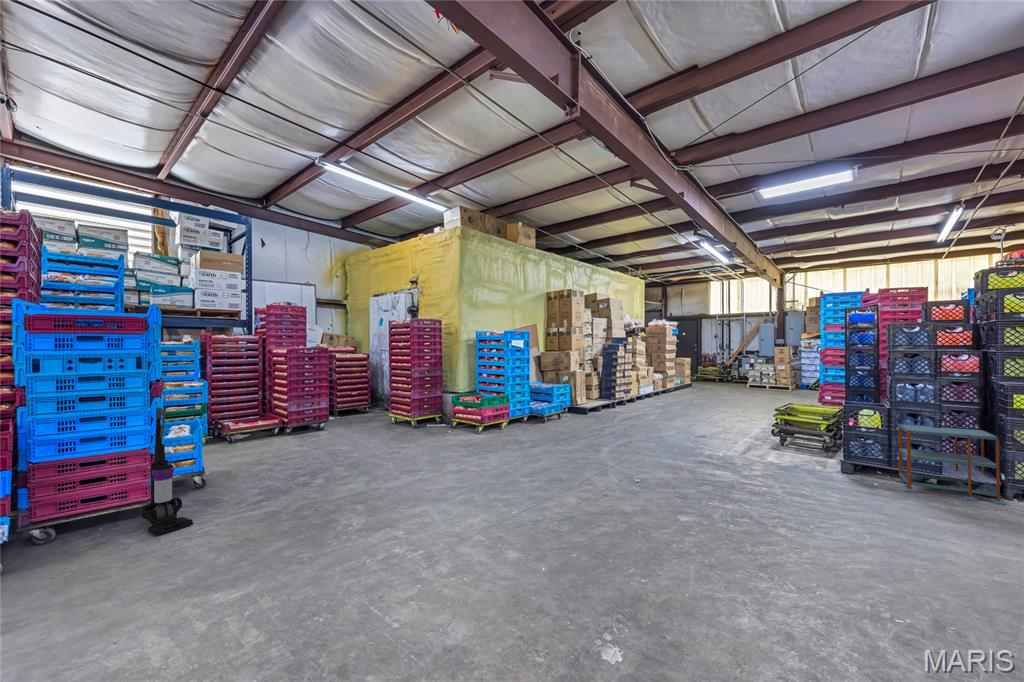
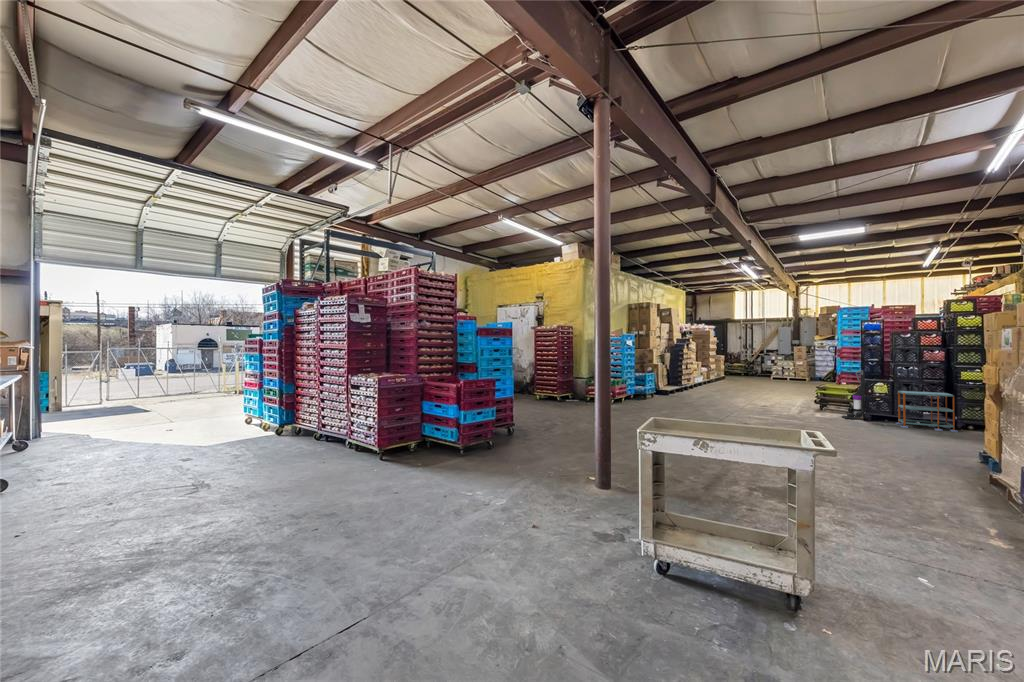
vacuum cleaner: present [141,407,193,536] -> present [842,370,868,419]

